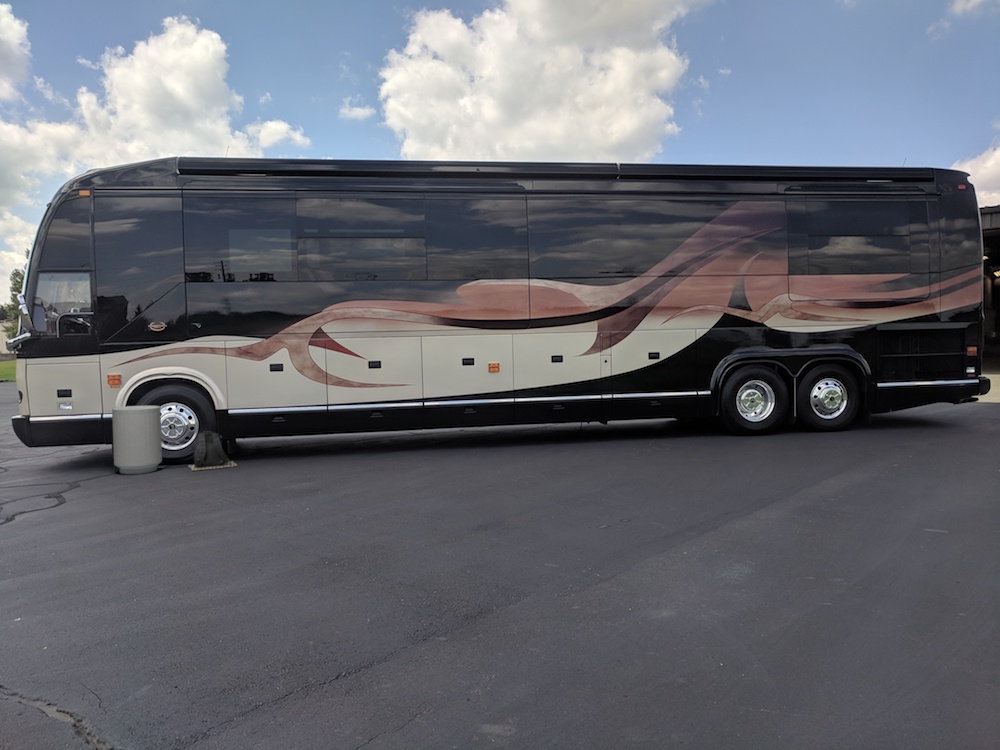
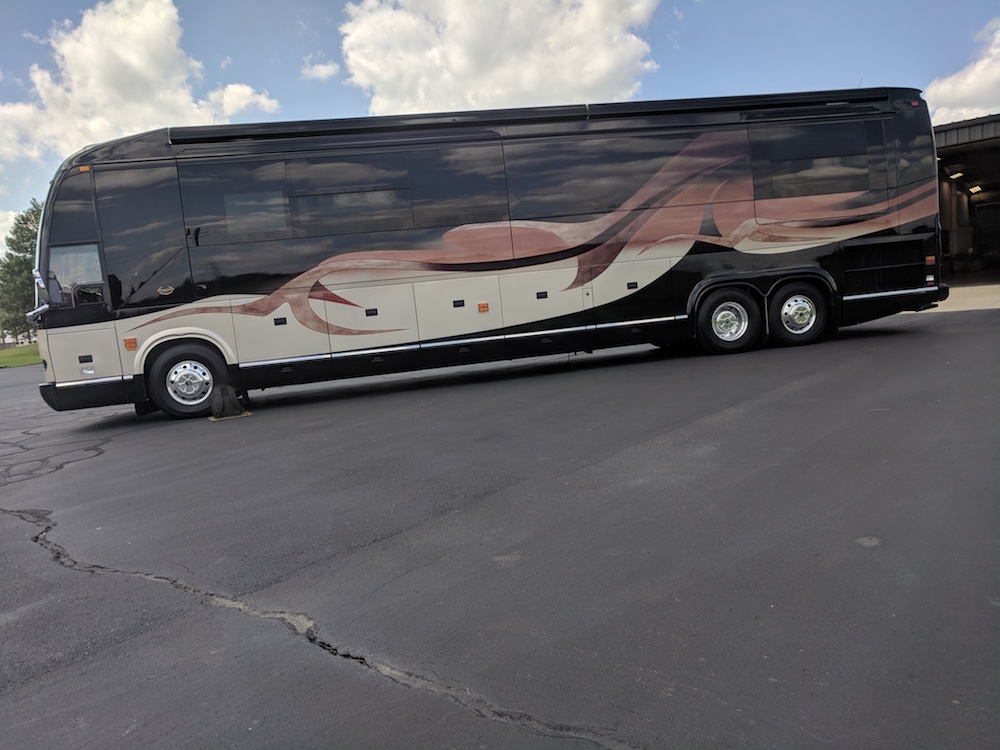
trash can: present [112,406,162,474] -> none [133,365,183,429]

